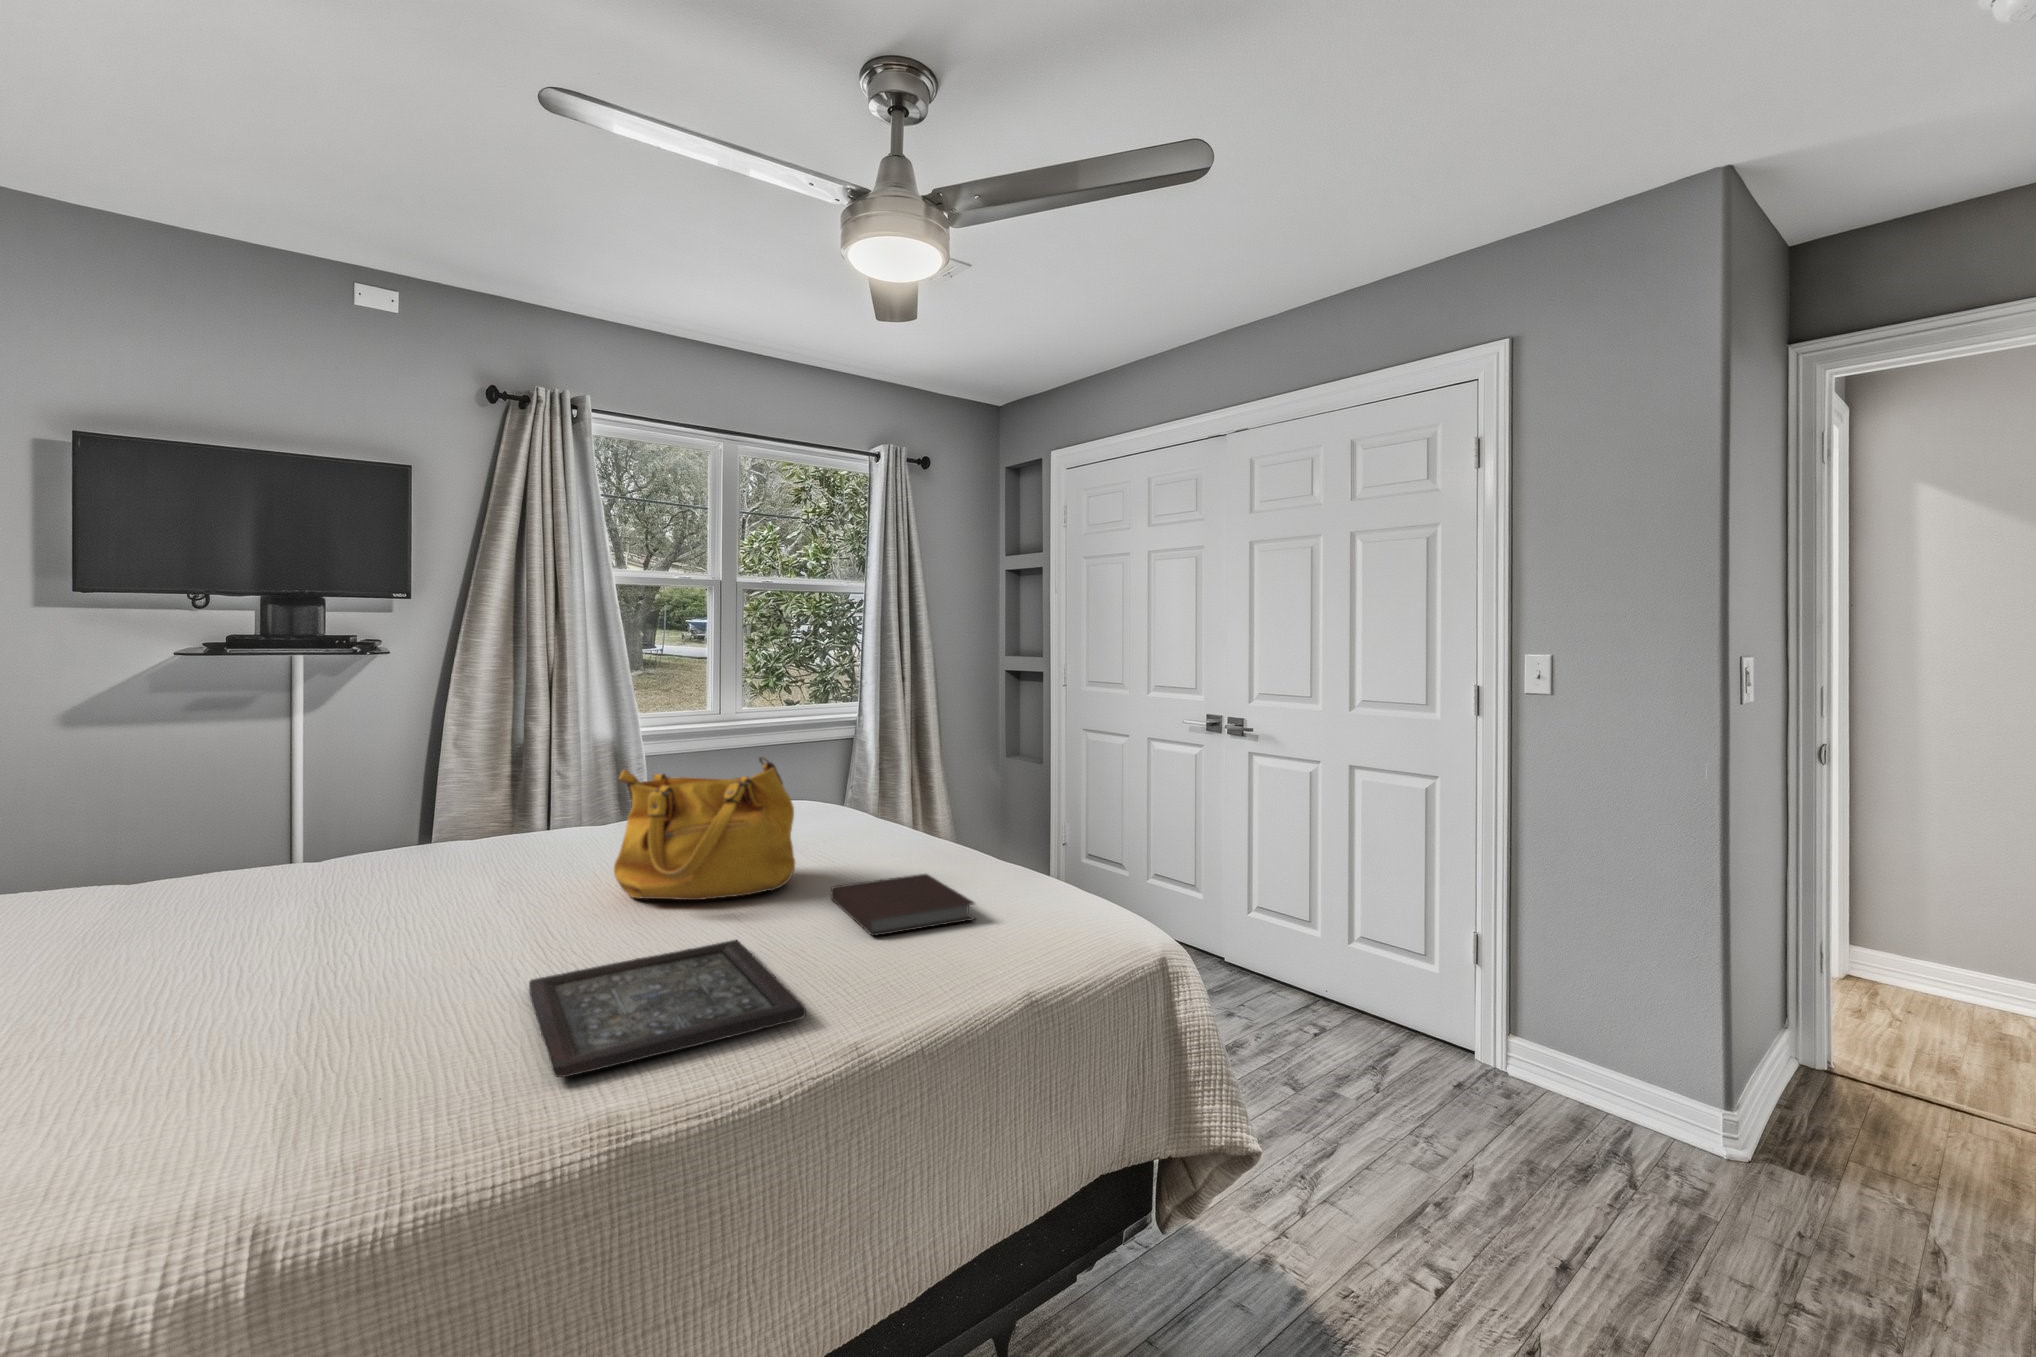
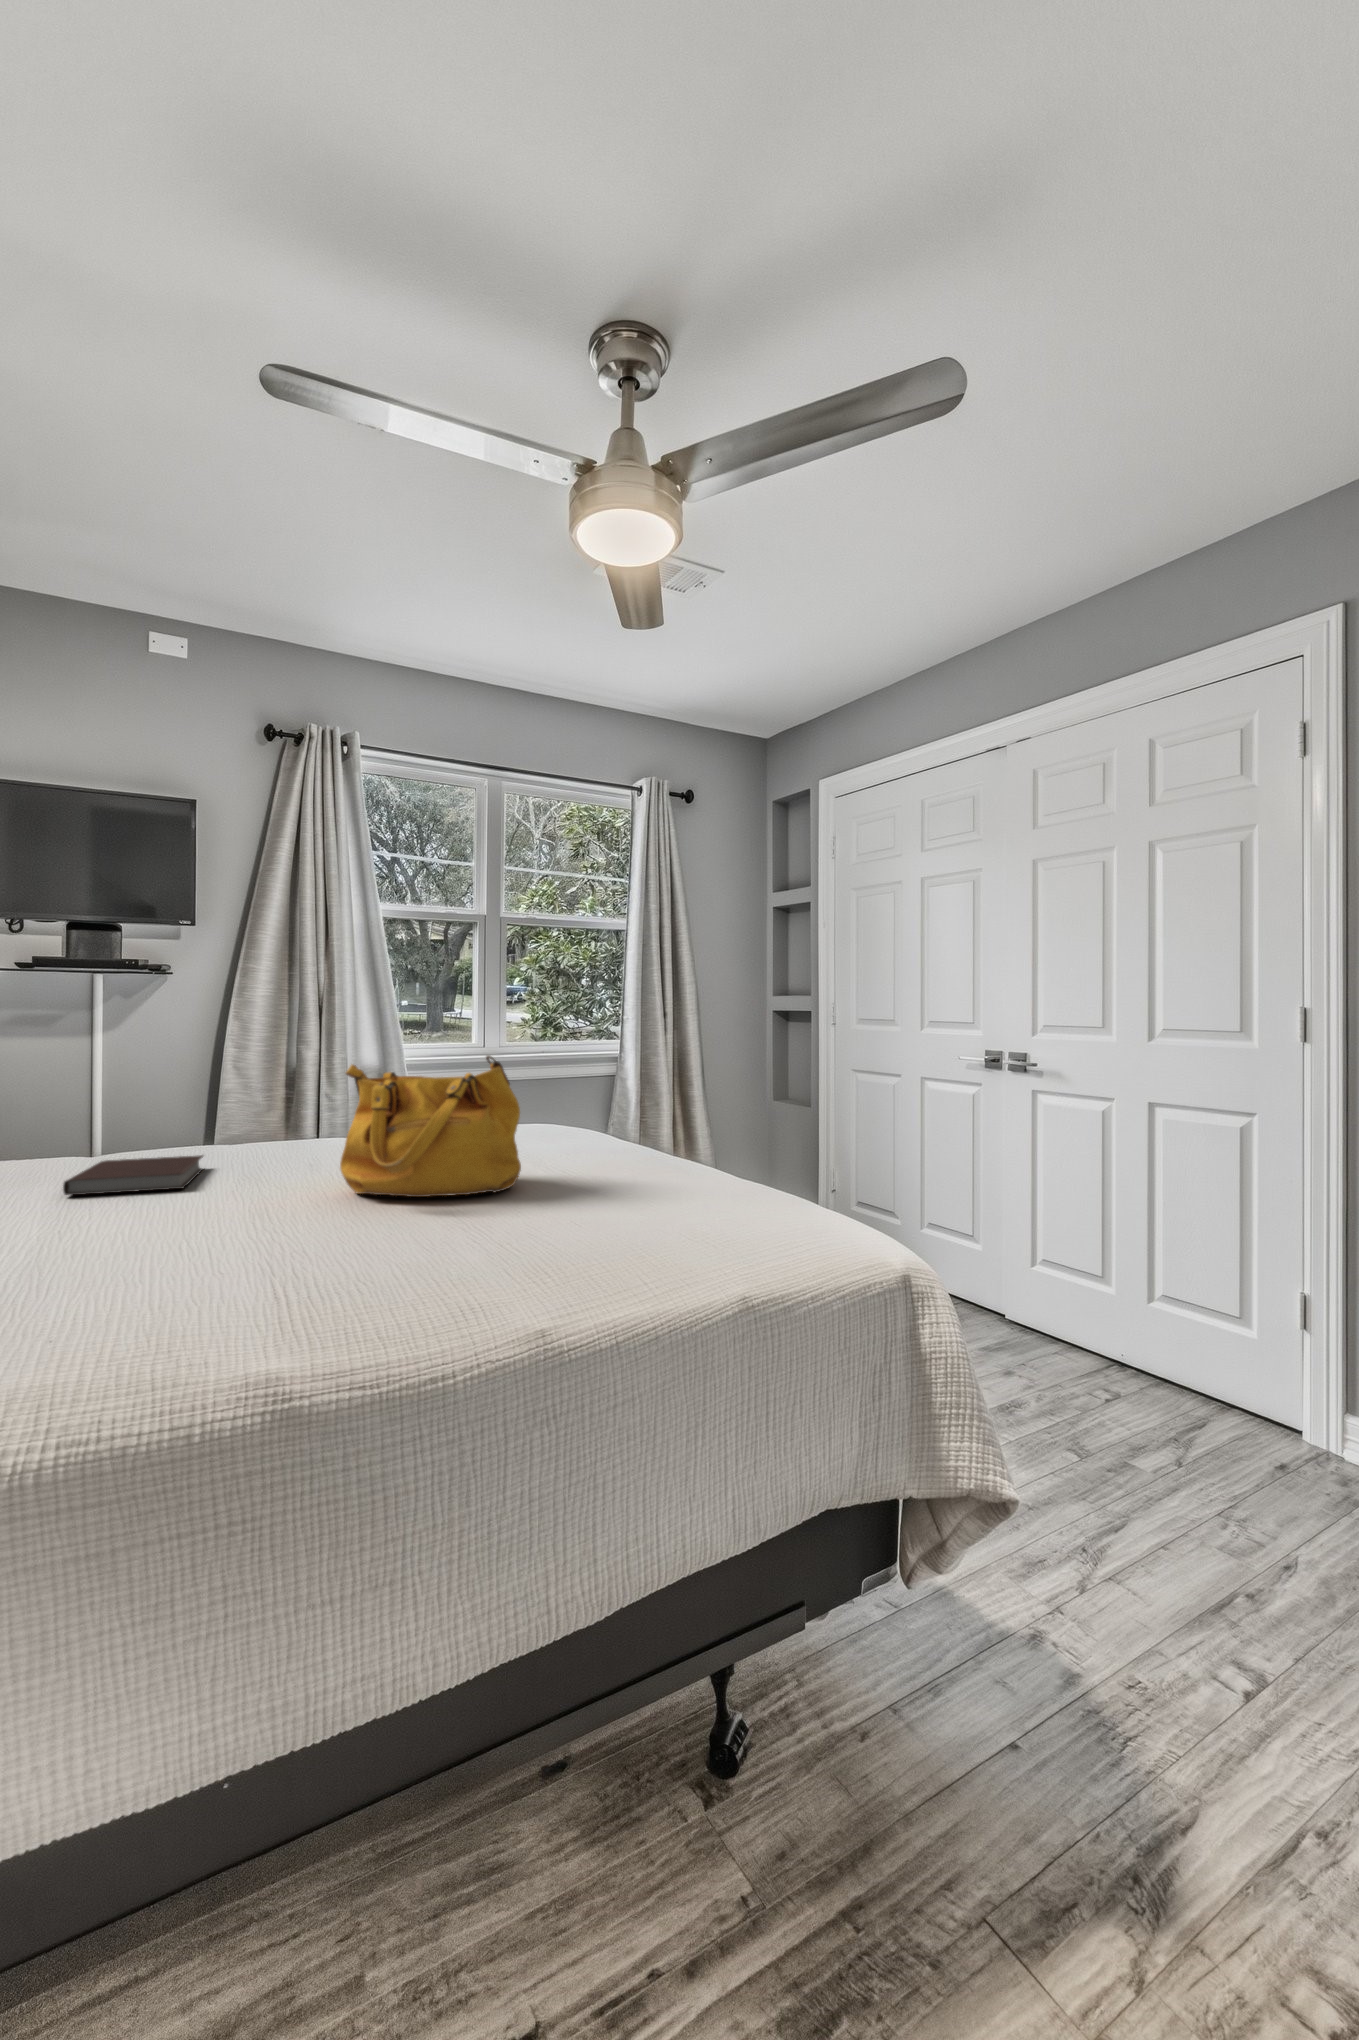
notebook: present [831,874,975,936] -> present [63,1155,203,1195]
tray: present [529,940,806,1077] -> none [219,1229,491,1335]

